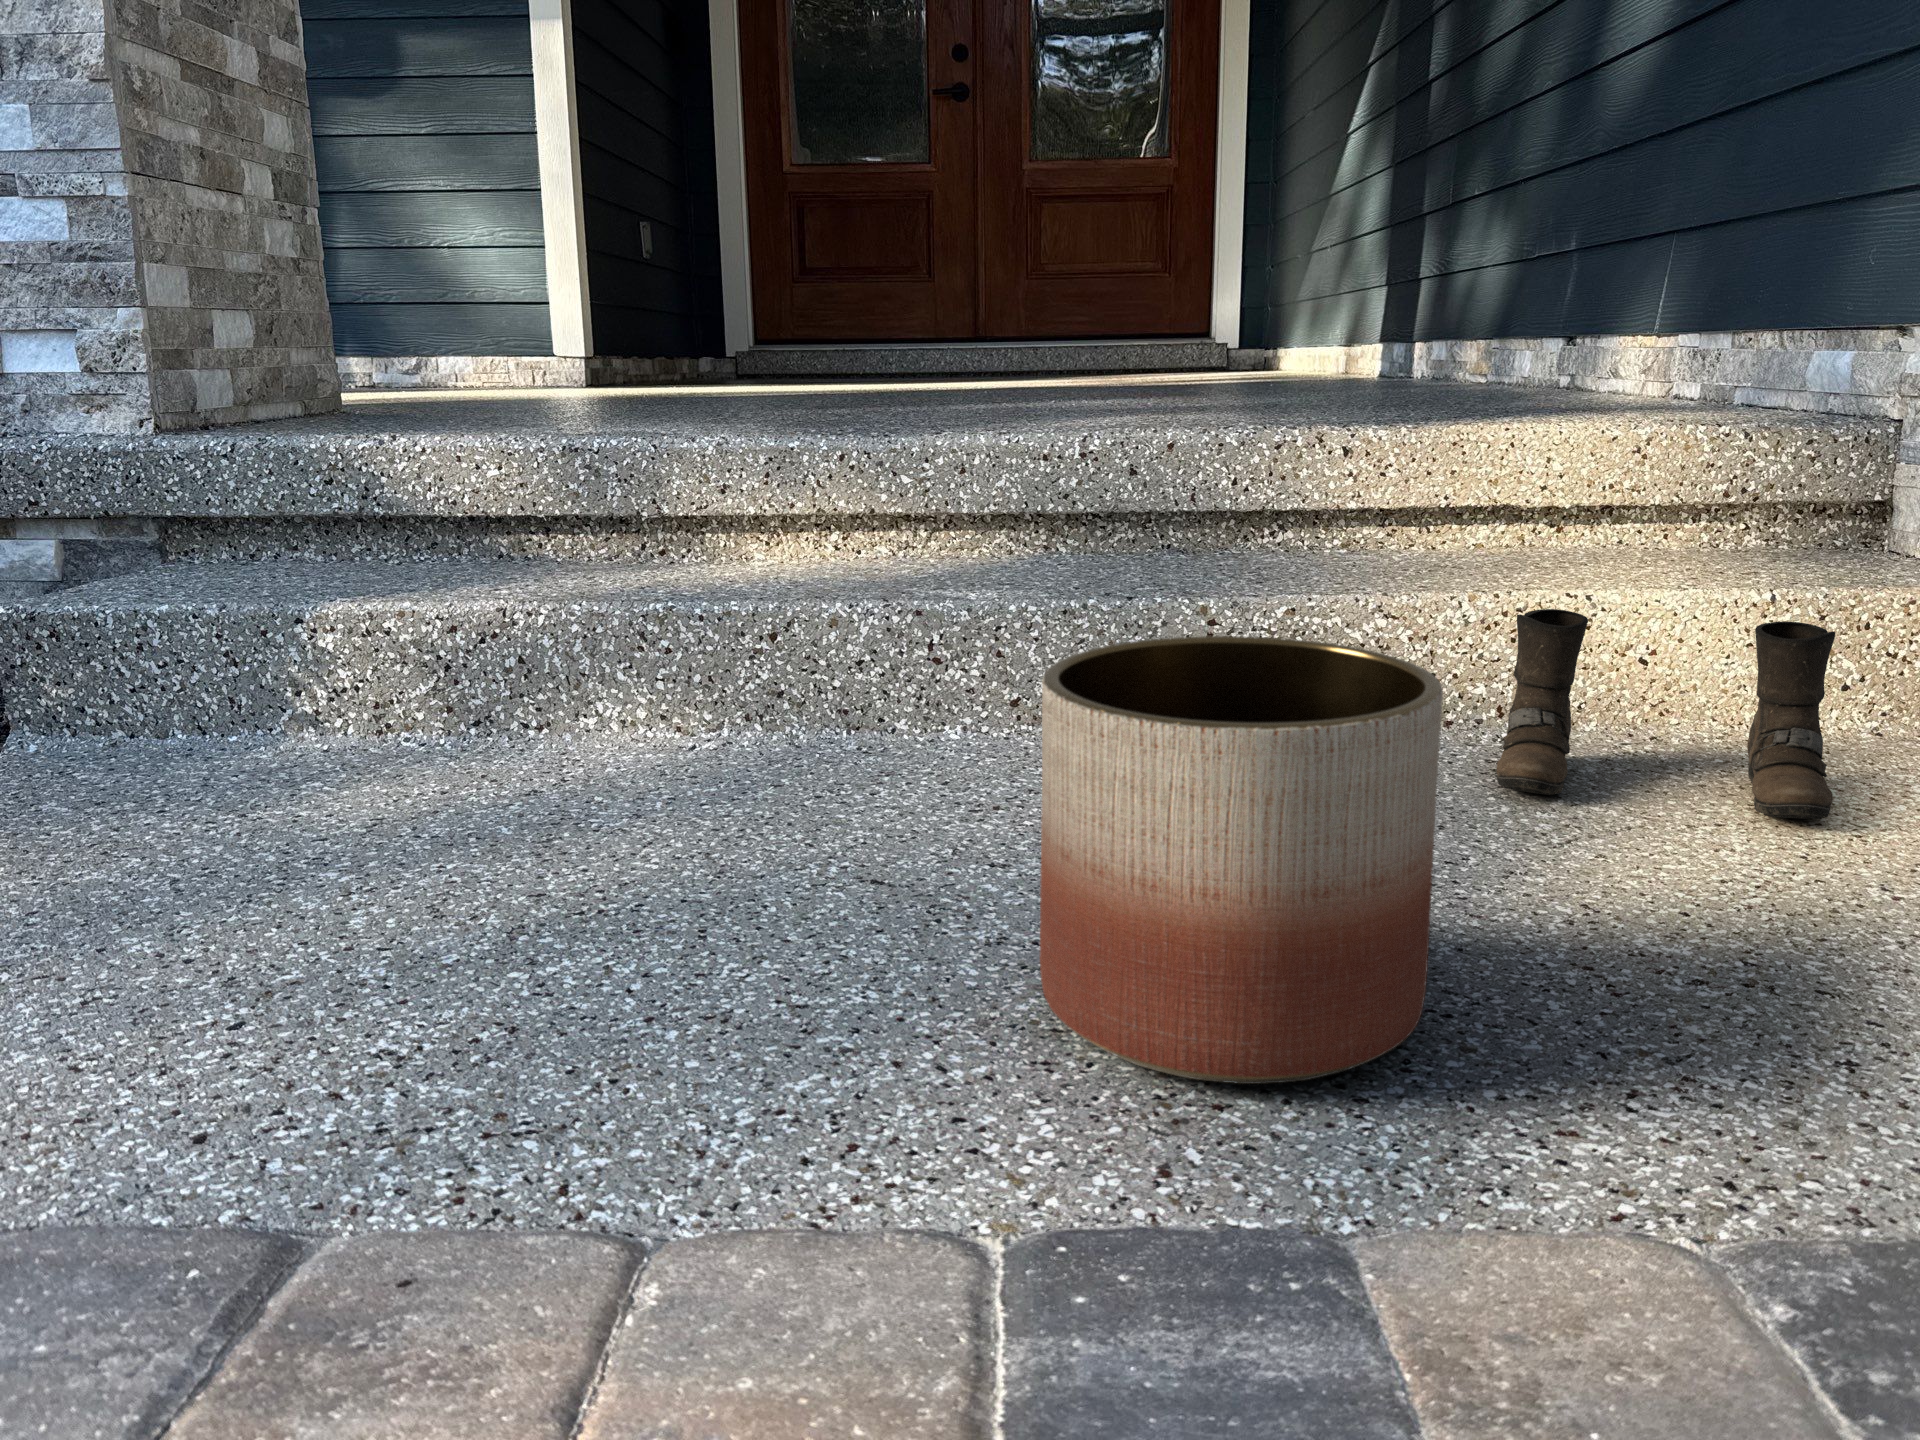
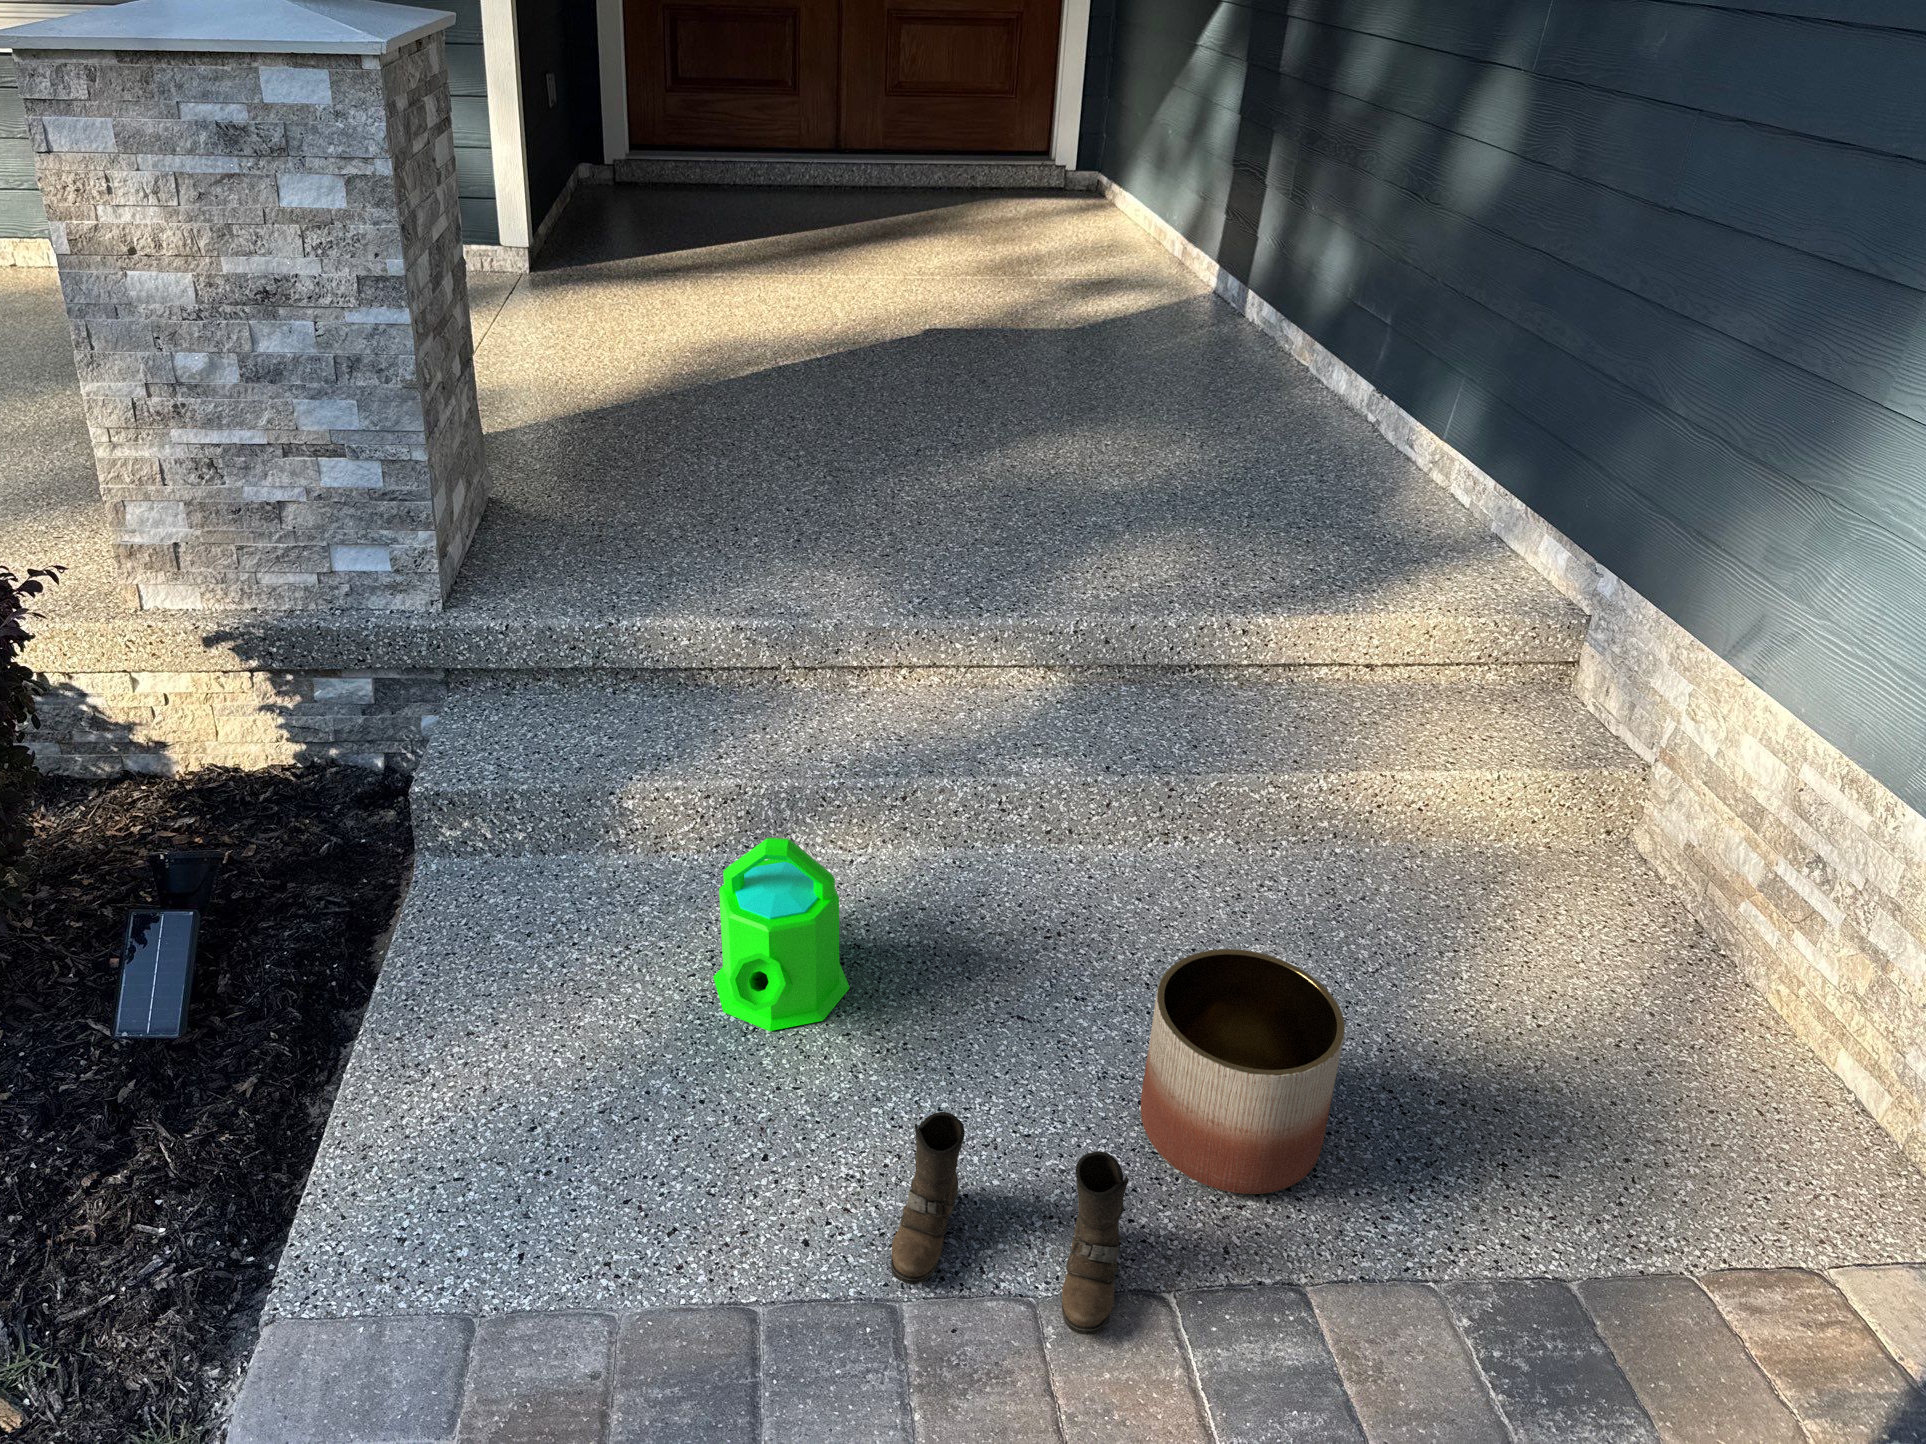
watering can: none [264,531,587,886] -> present [713,837,850,1031]
boots: present [1497,609,1836,819] -> present [891,1112,1129,1335]

